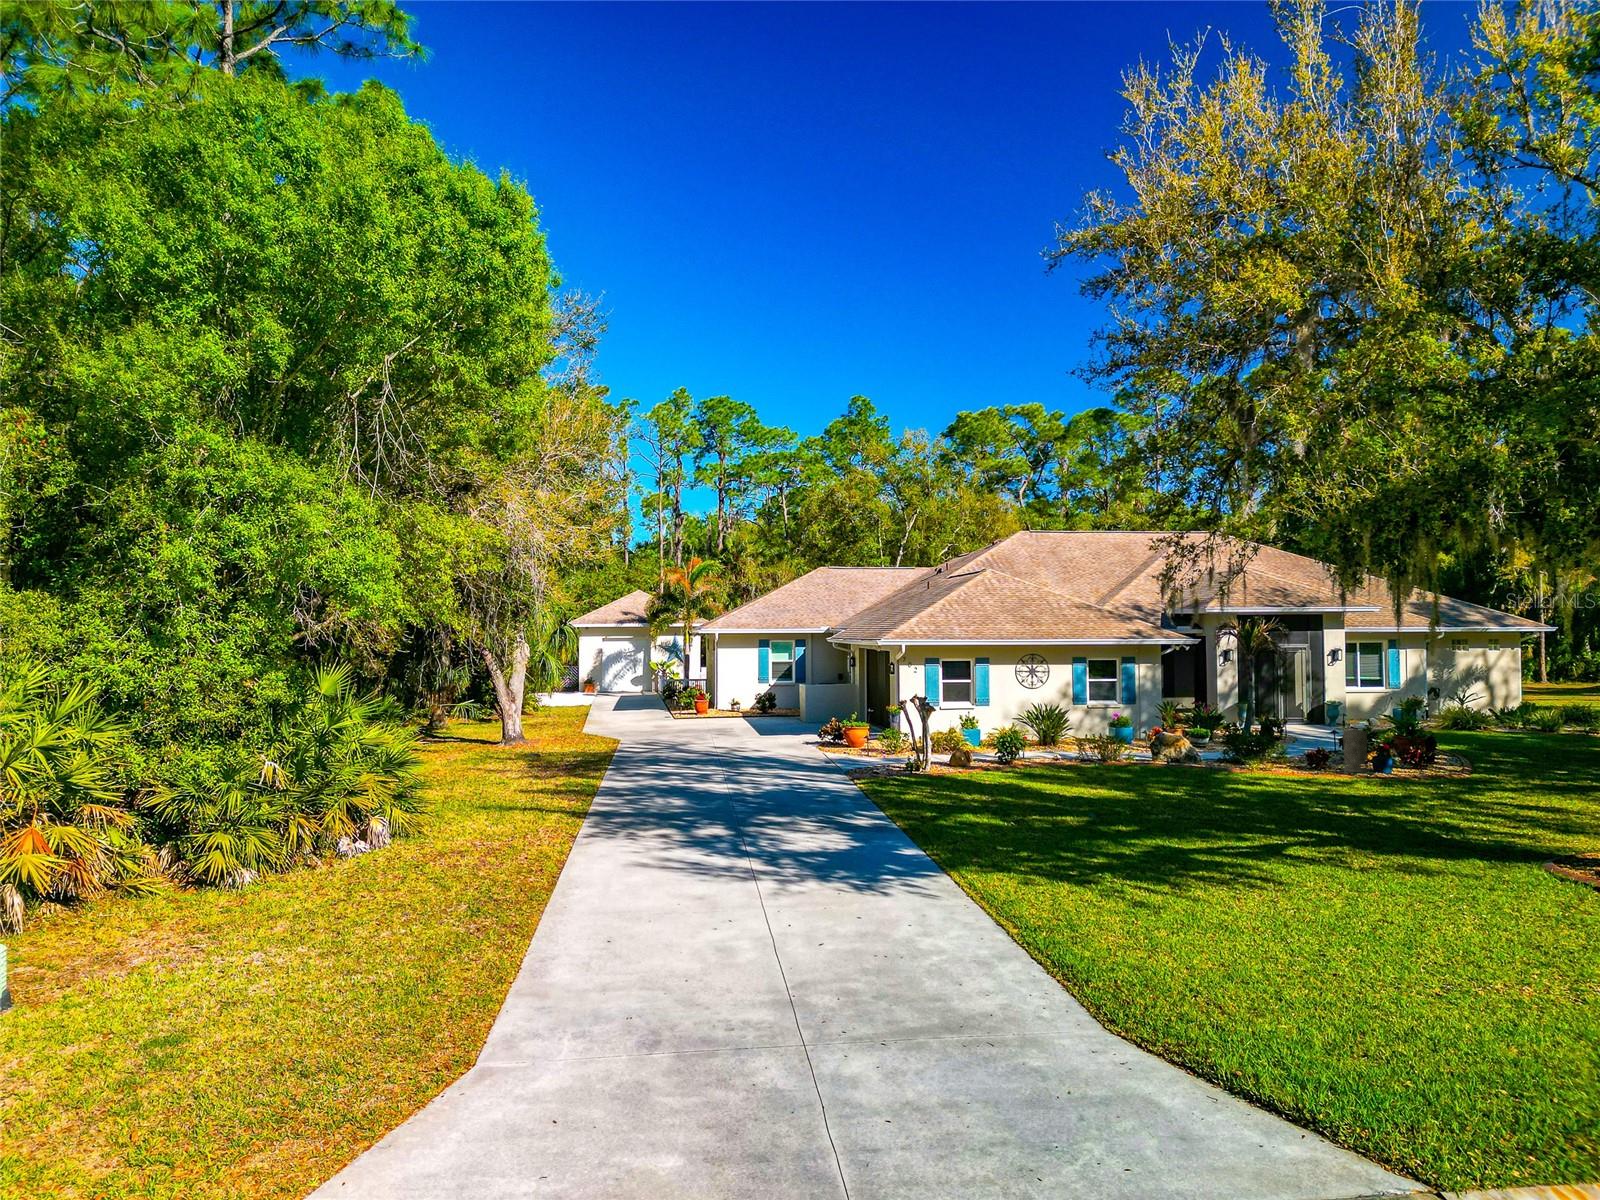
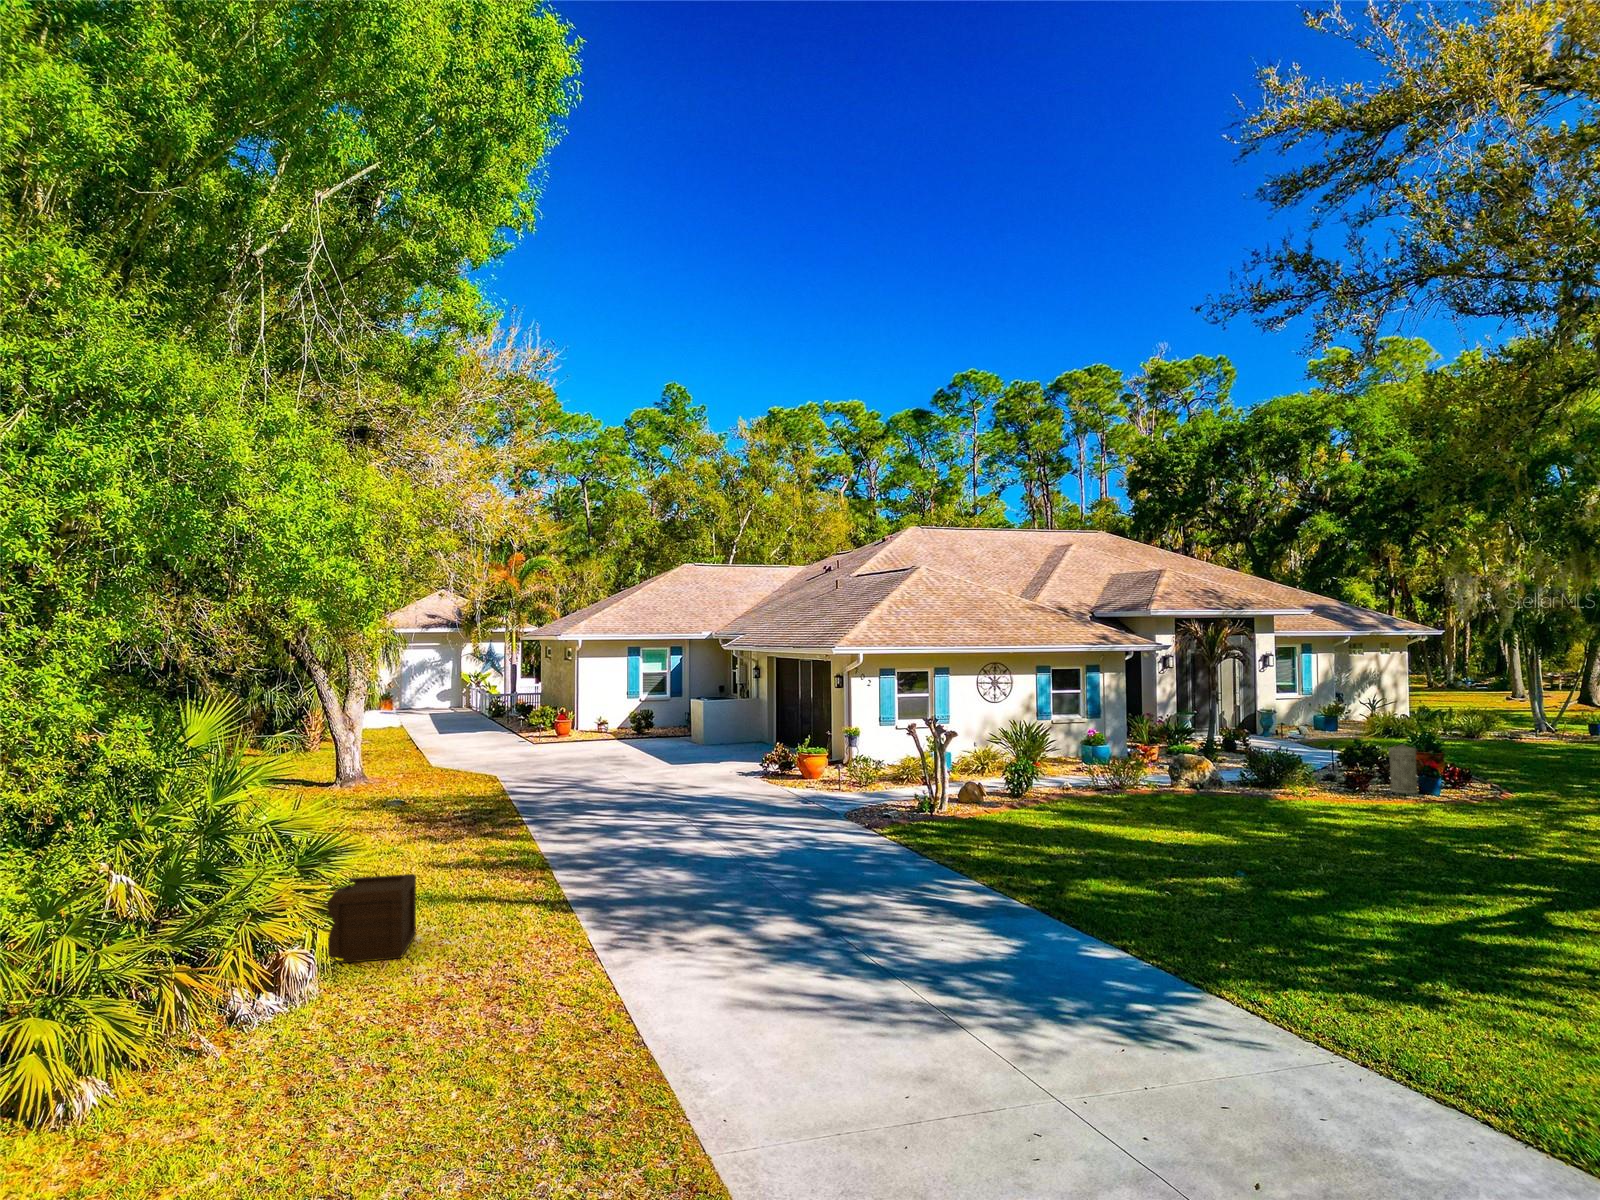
wooden crate: none [437,770,492,815] -> present [328,874,416,964]

